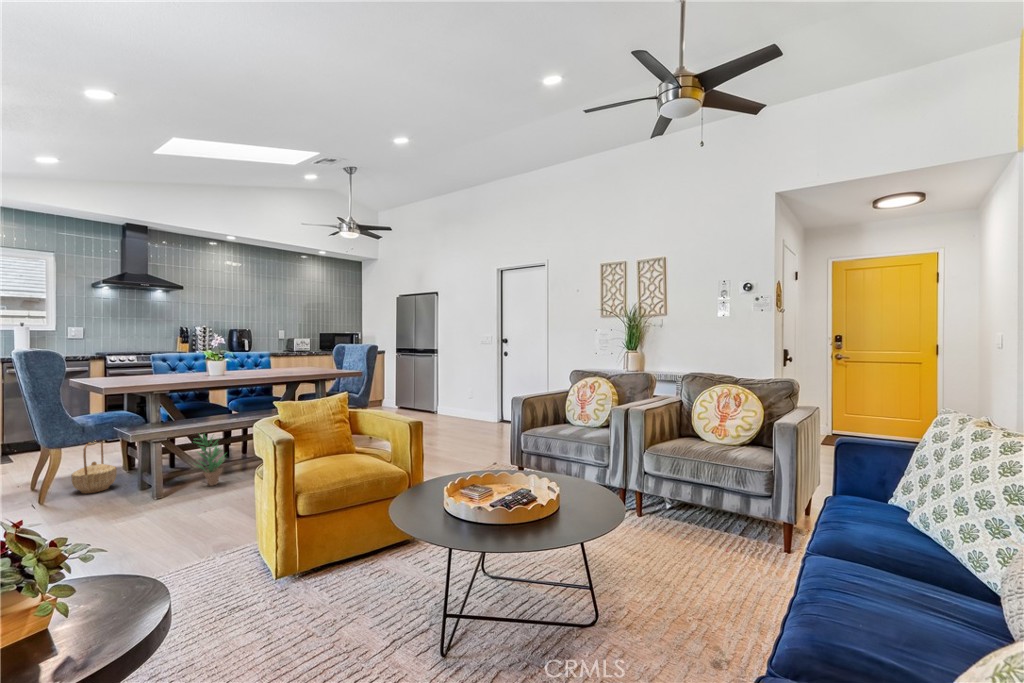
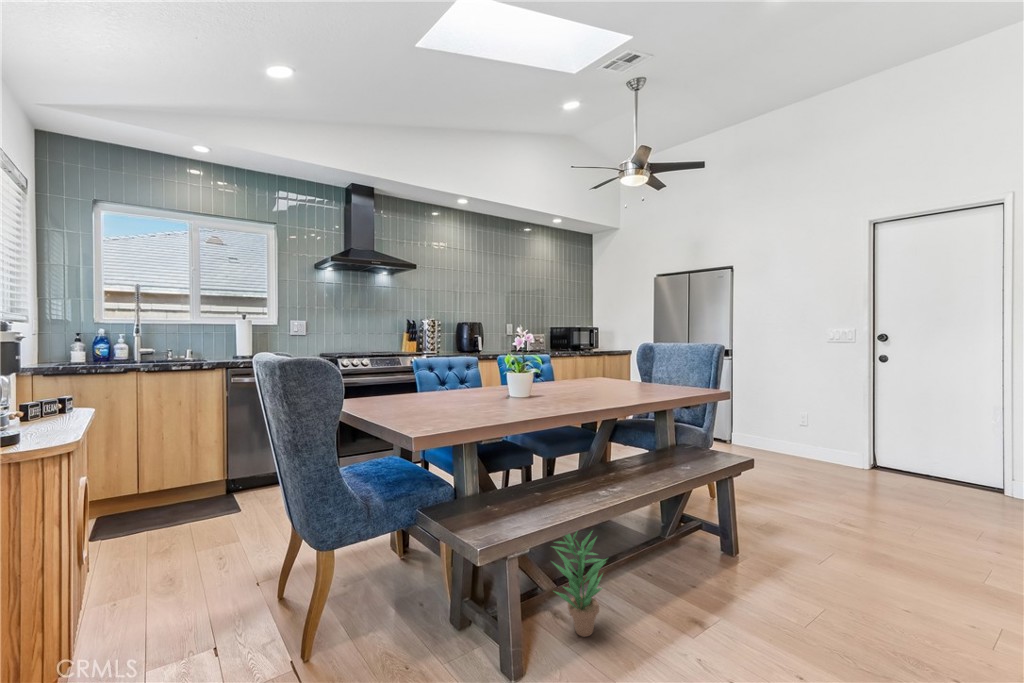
basket: present [71,442,117,493] -> none [340,521,409,637]

